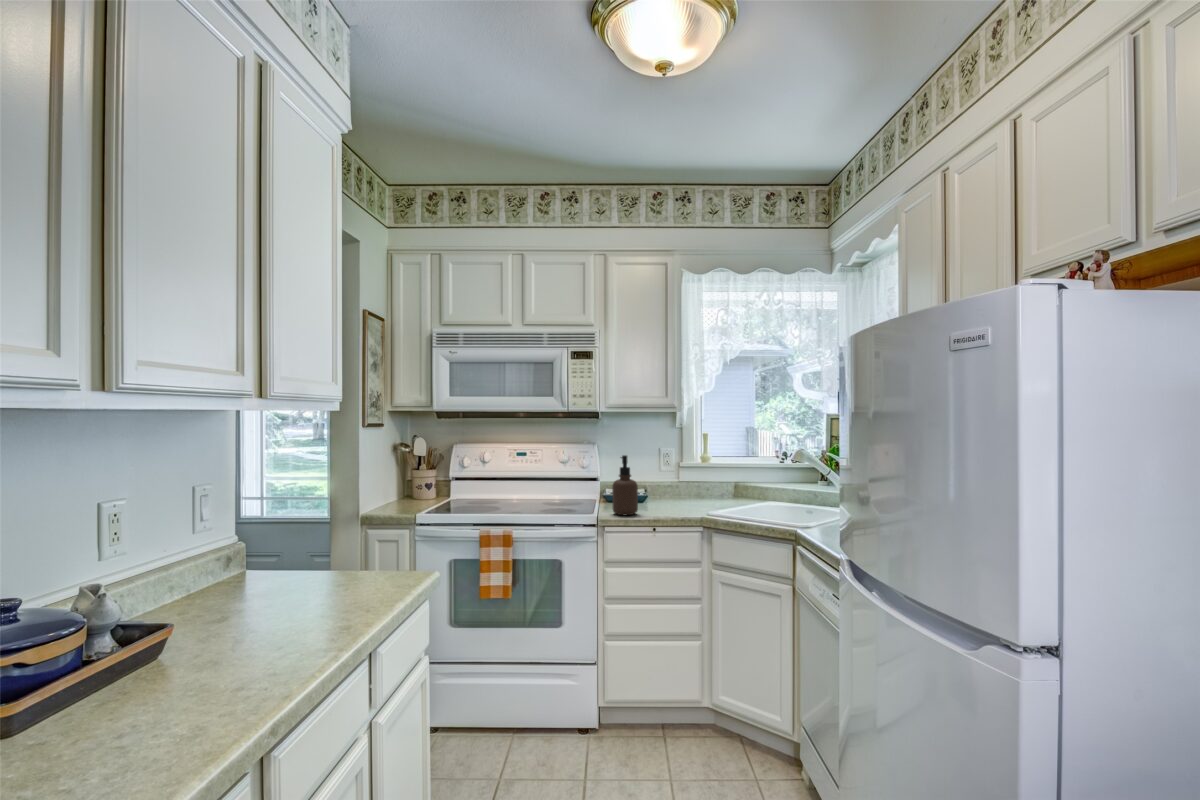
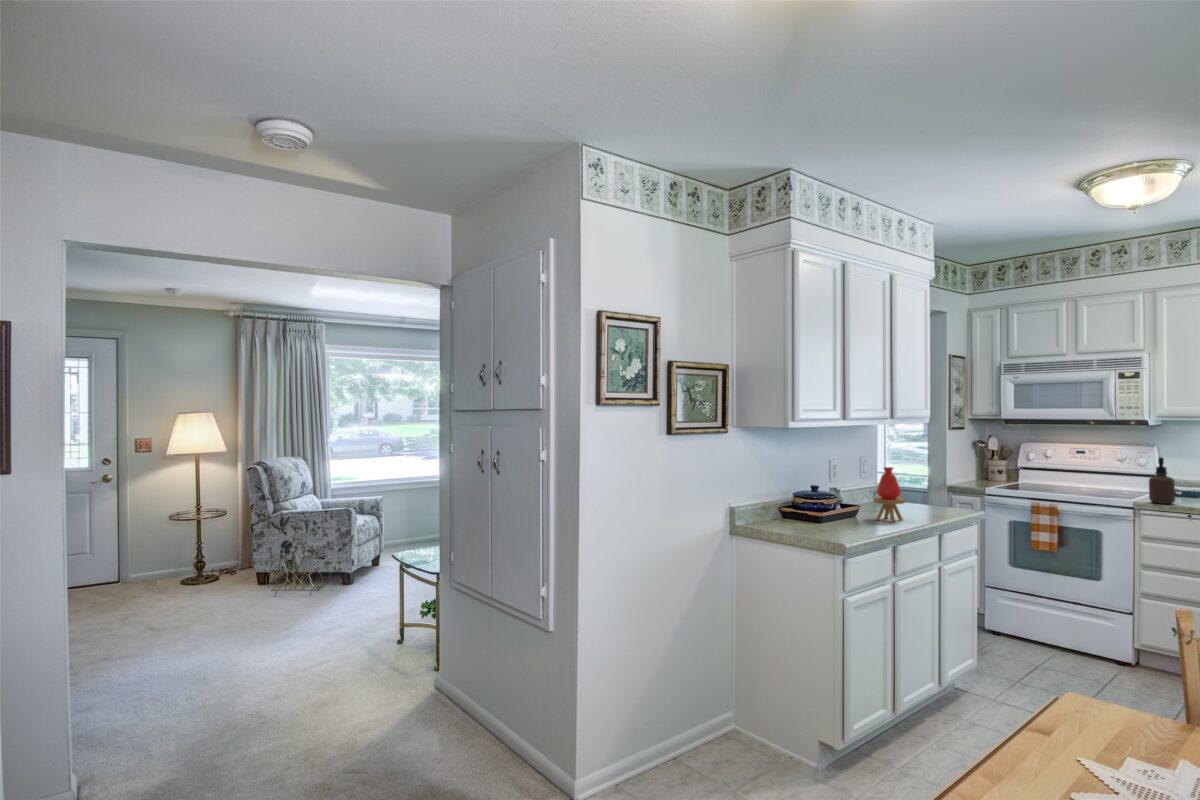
vase: none [148,530,266,716] -> present [873,467,906,522]

